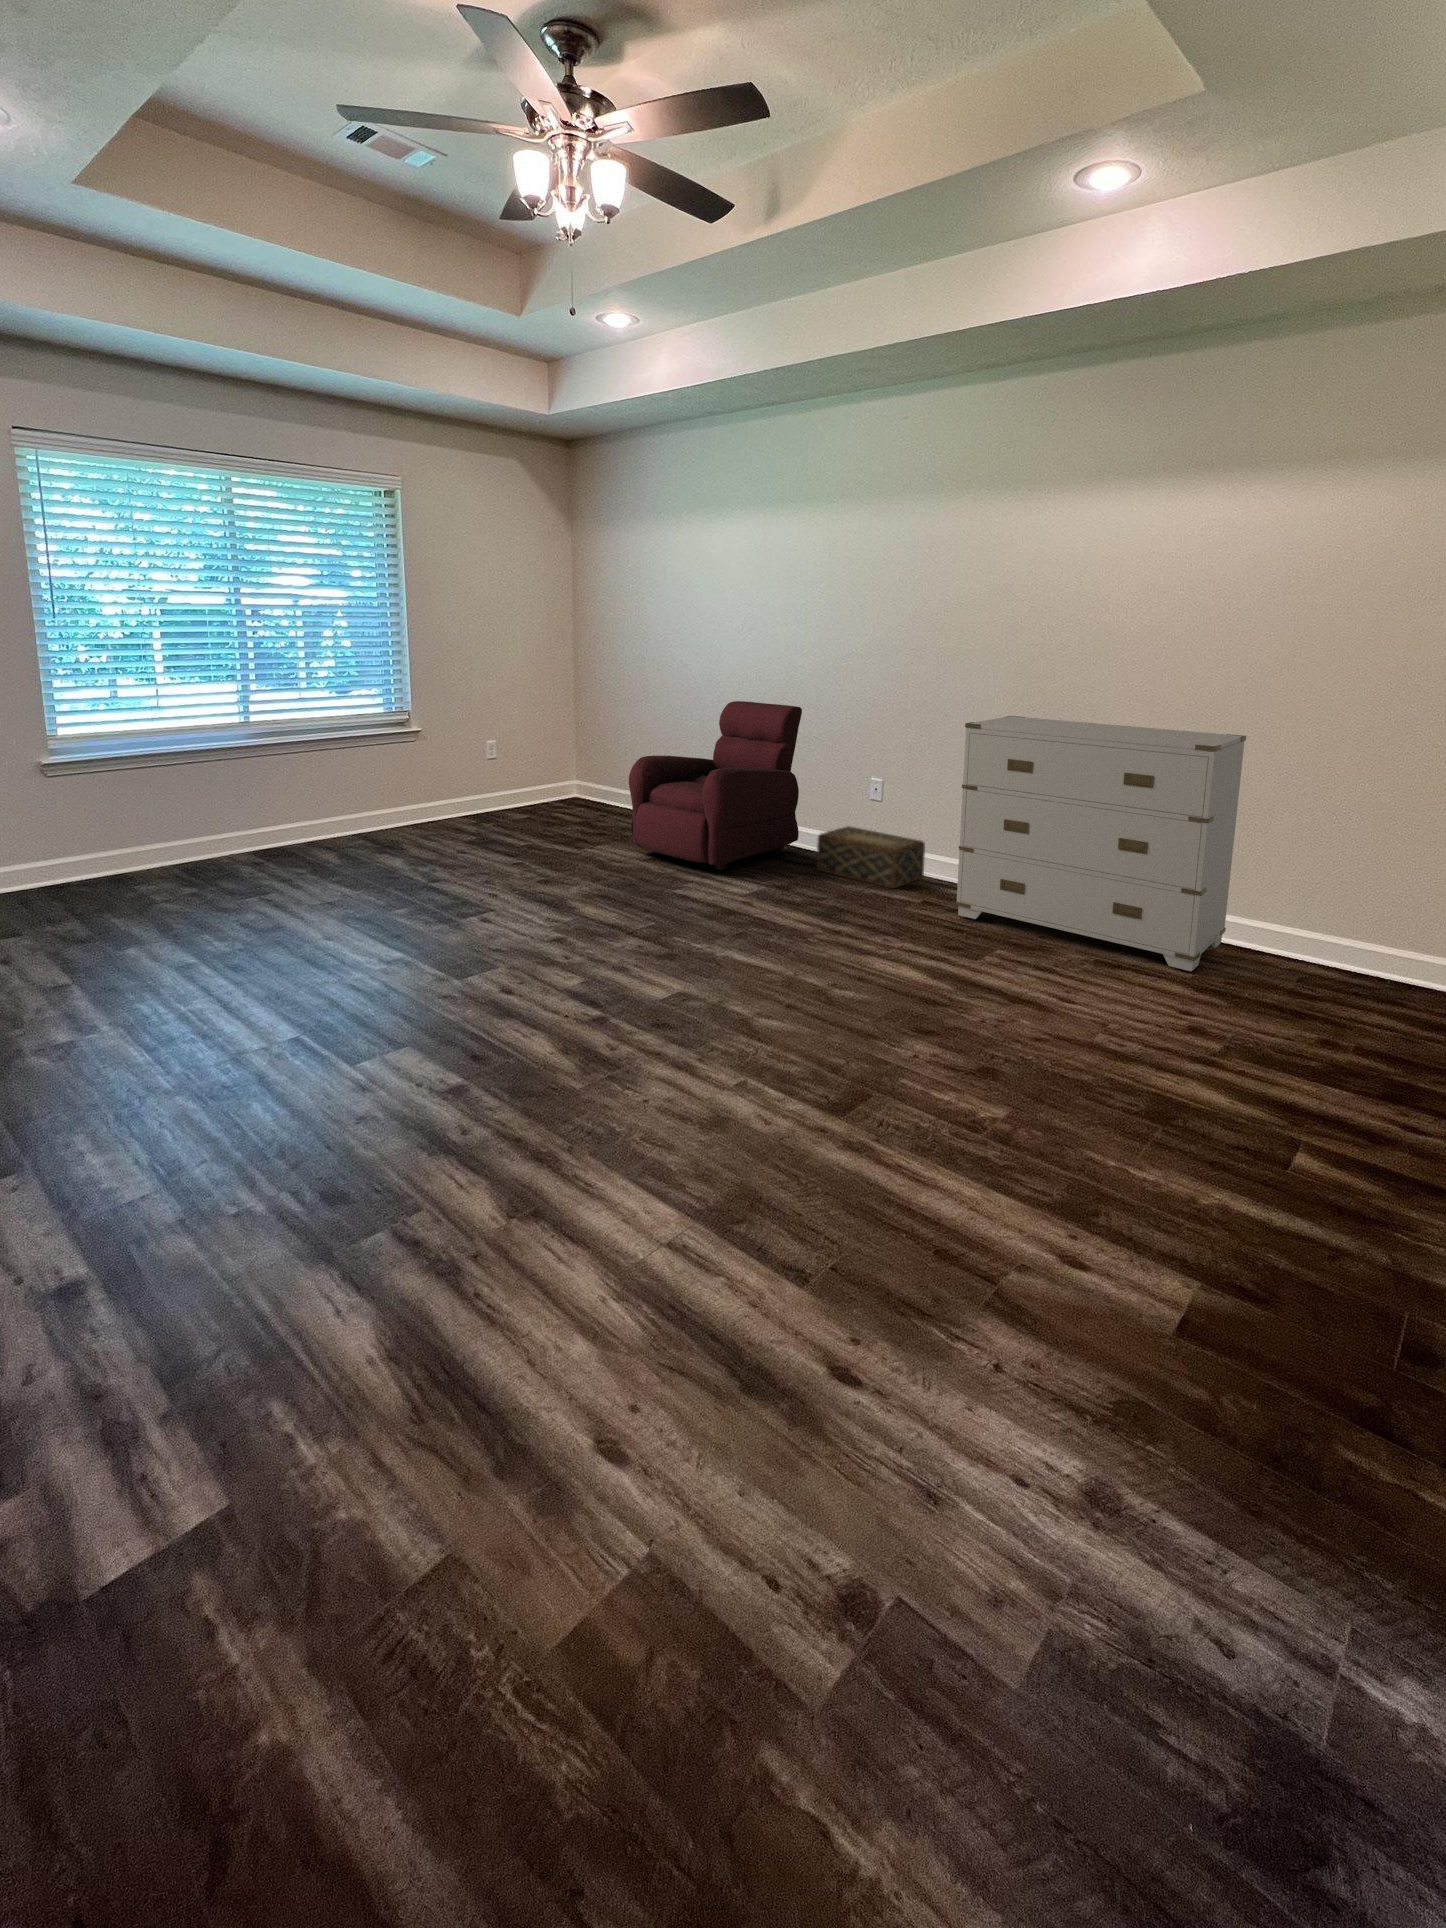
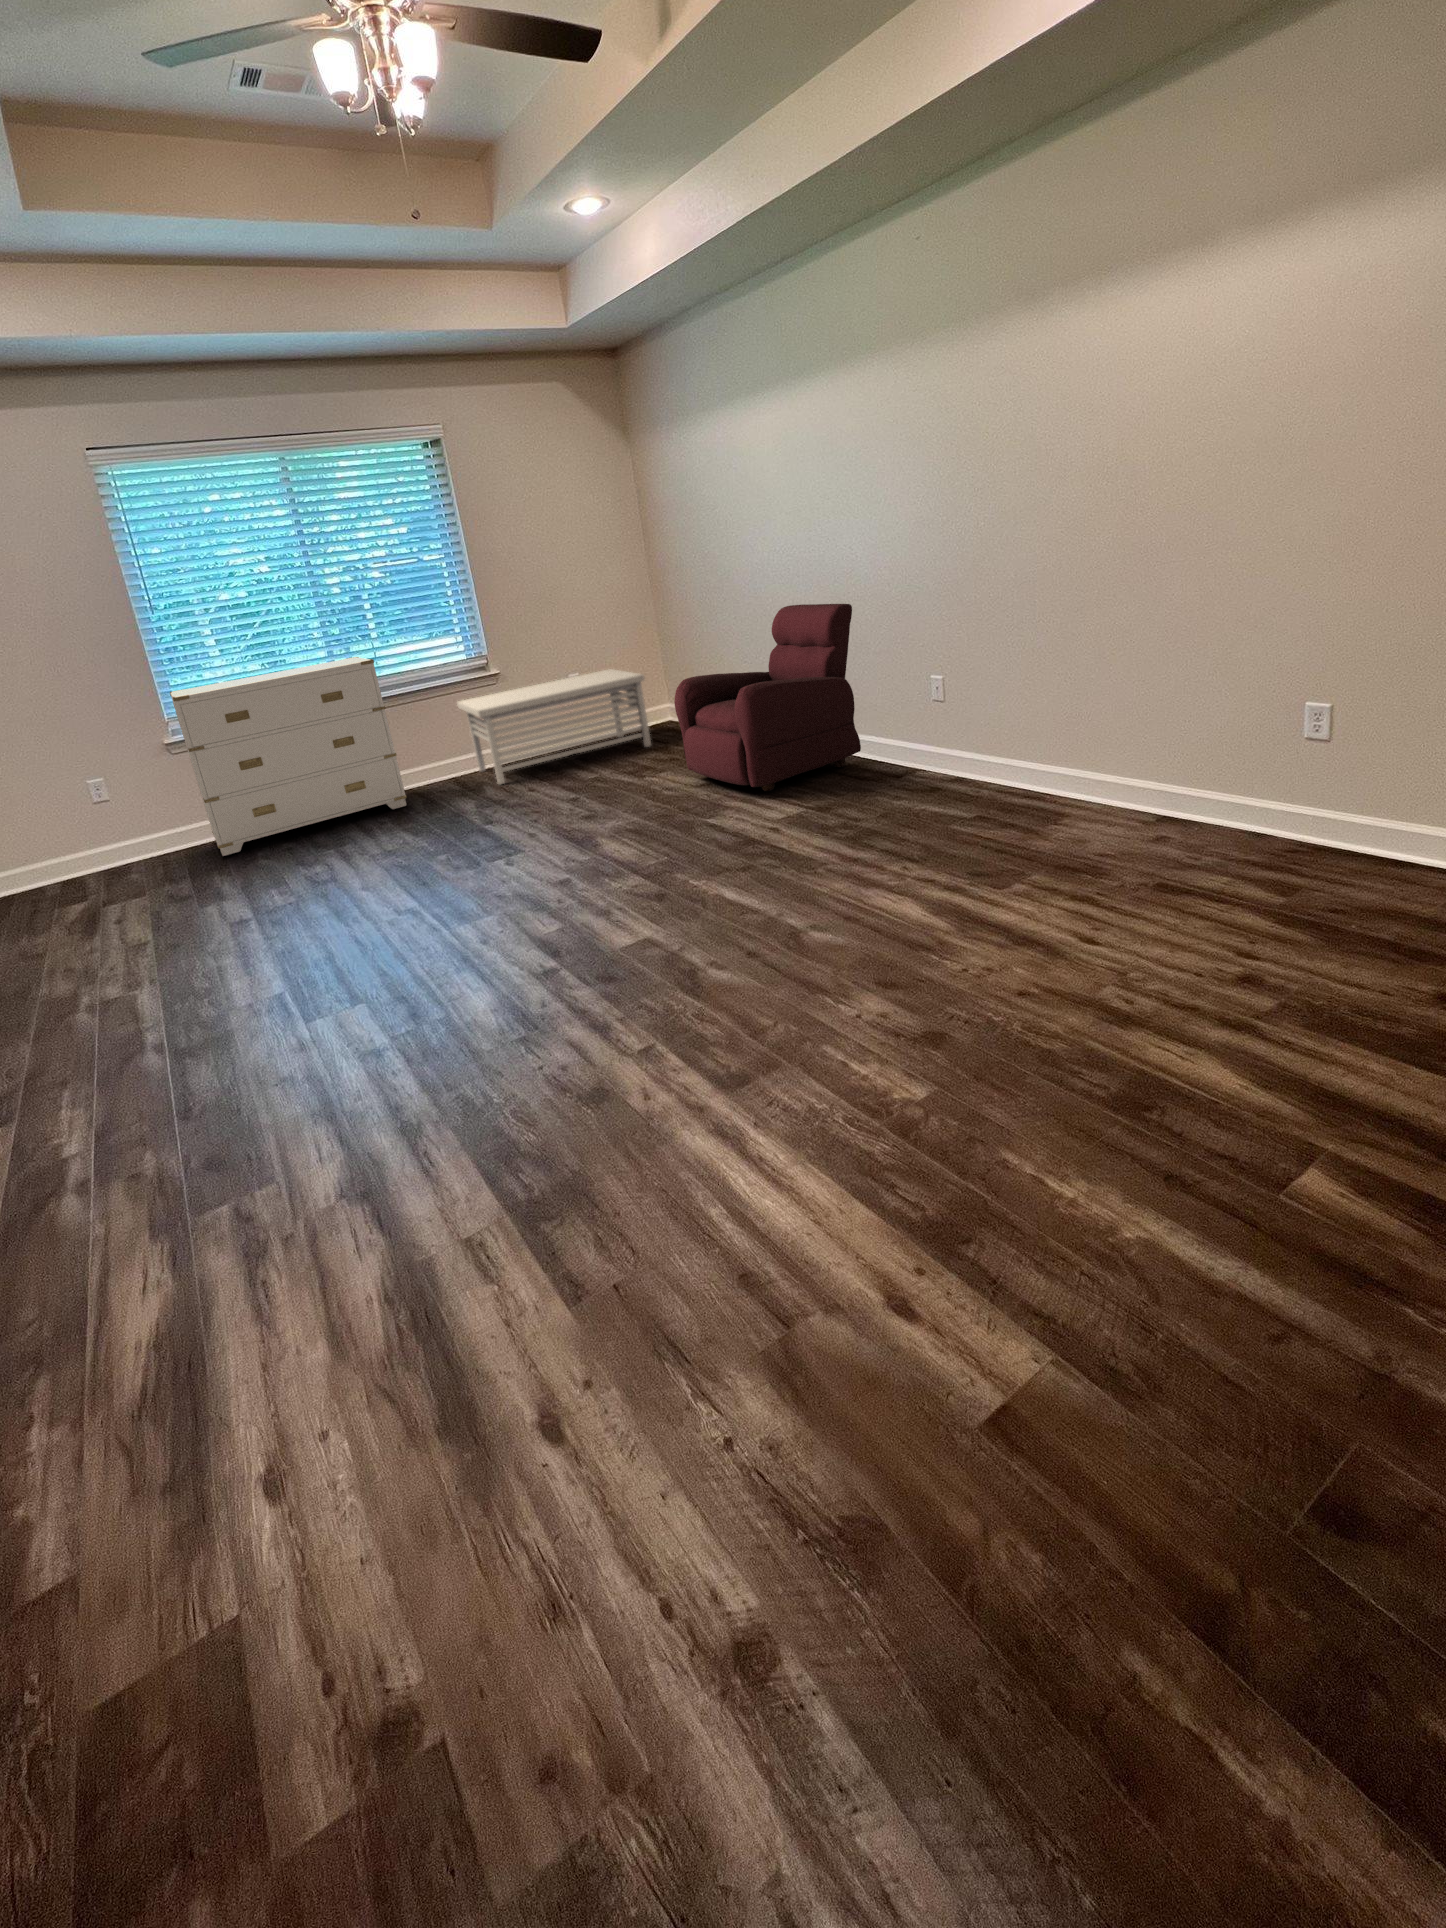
dresser: present [956,716,1246,971] -> present [170,657,407,856]
storage bench: none [368,739,573,845] -> present [457,669,651,784]
woven basket: present [817,826,925,888] -> none [868,732,990,801]

